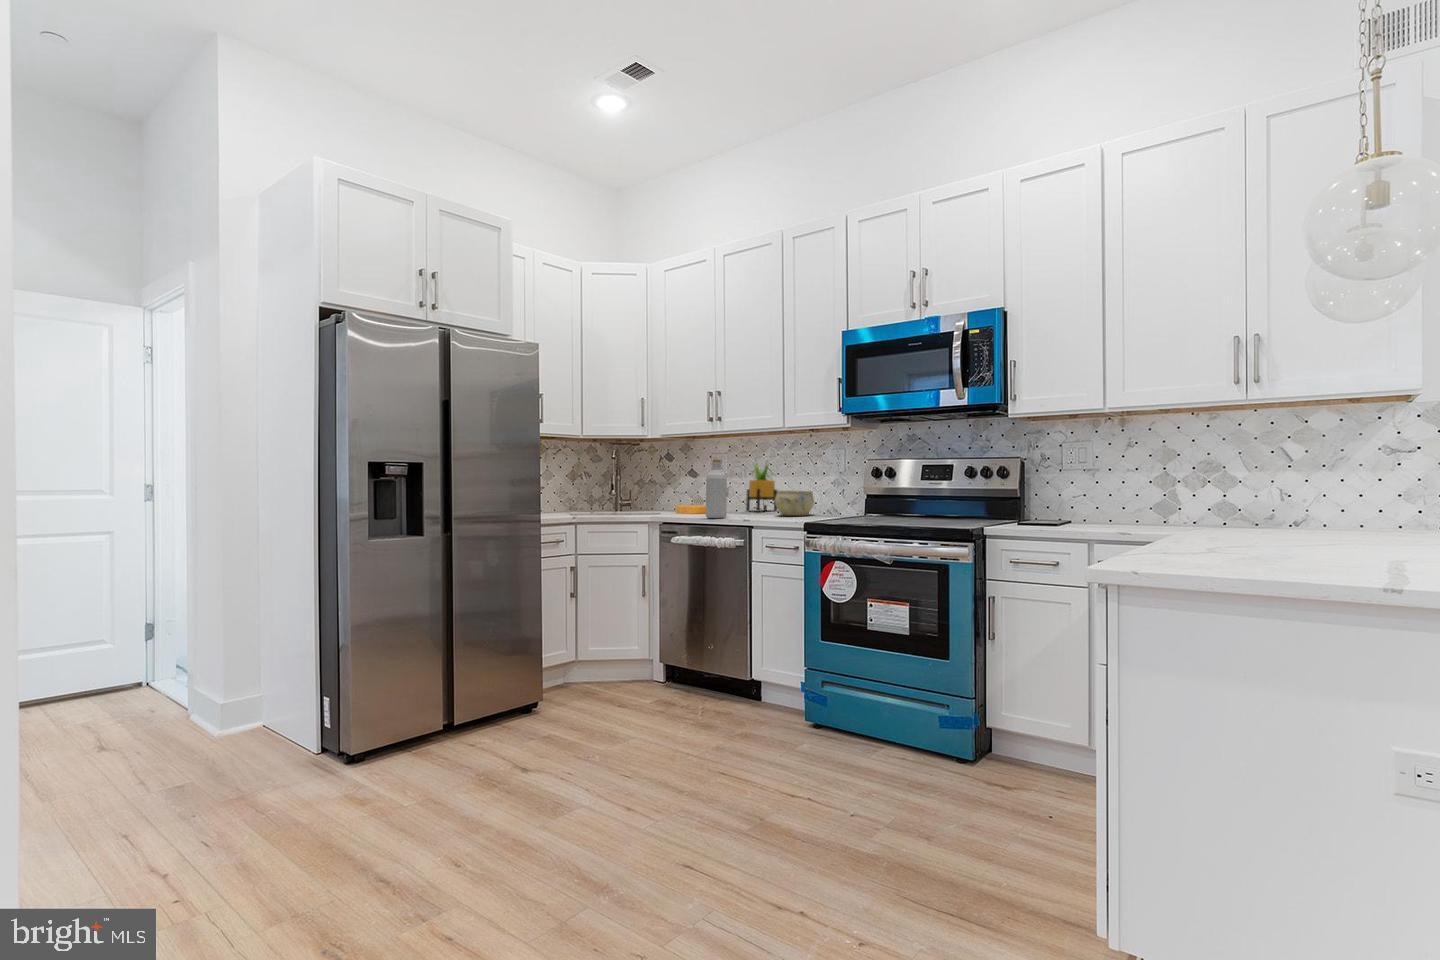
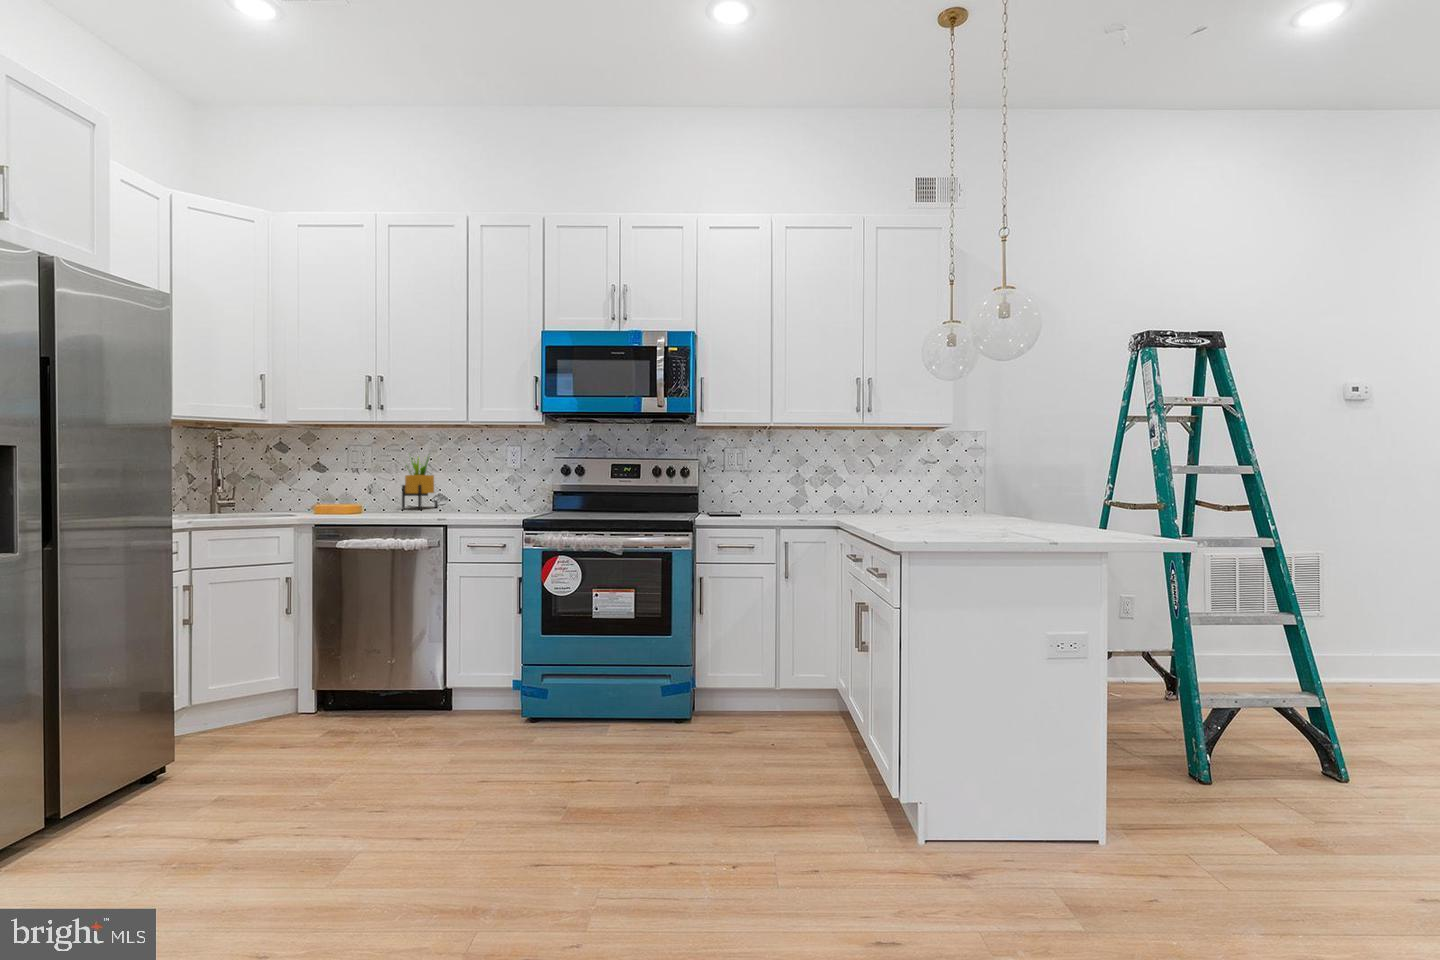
bottle: present [706,460,727,518] -> none [378,455,403,519]
ceramic bowl: present [775,490,814,516] -> none [455,486,497,513]

